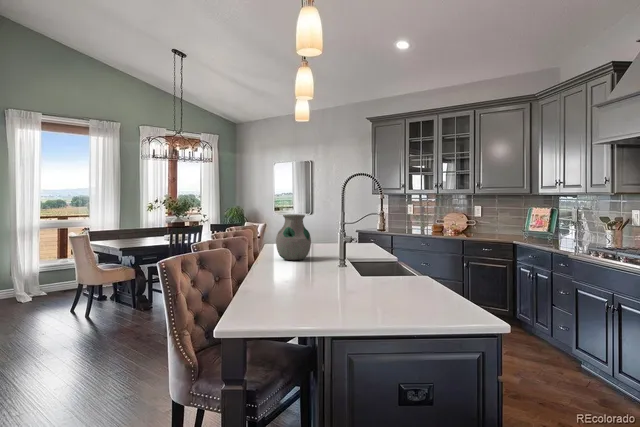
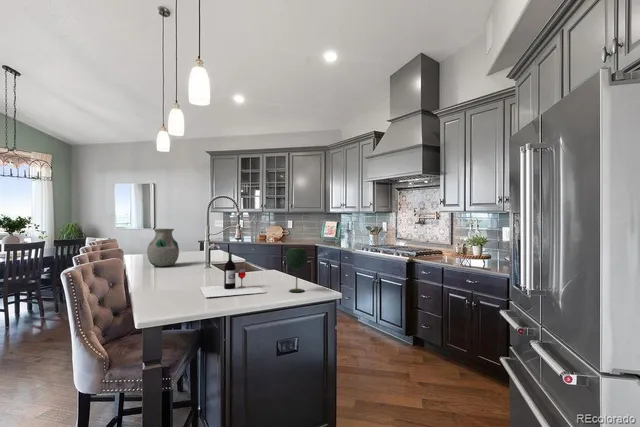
wine bottle: none [296,250,381,312] -> present [200,253,265,297]
wine glass: none [411,250,446,318] -> present [285,248,308,292]

